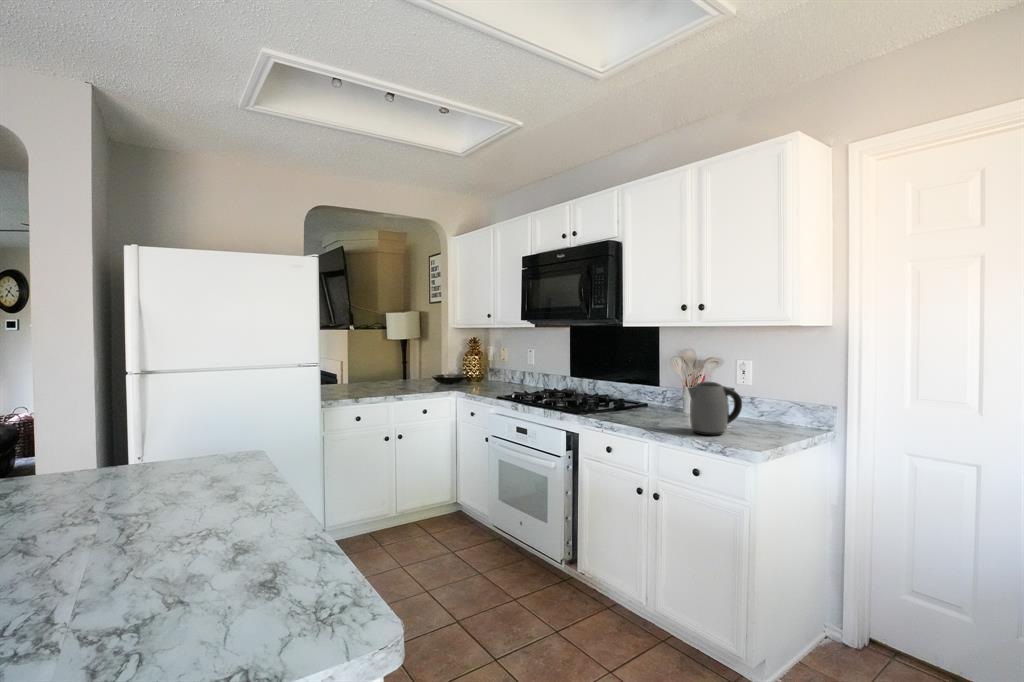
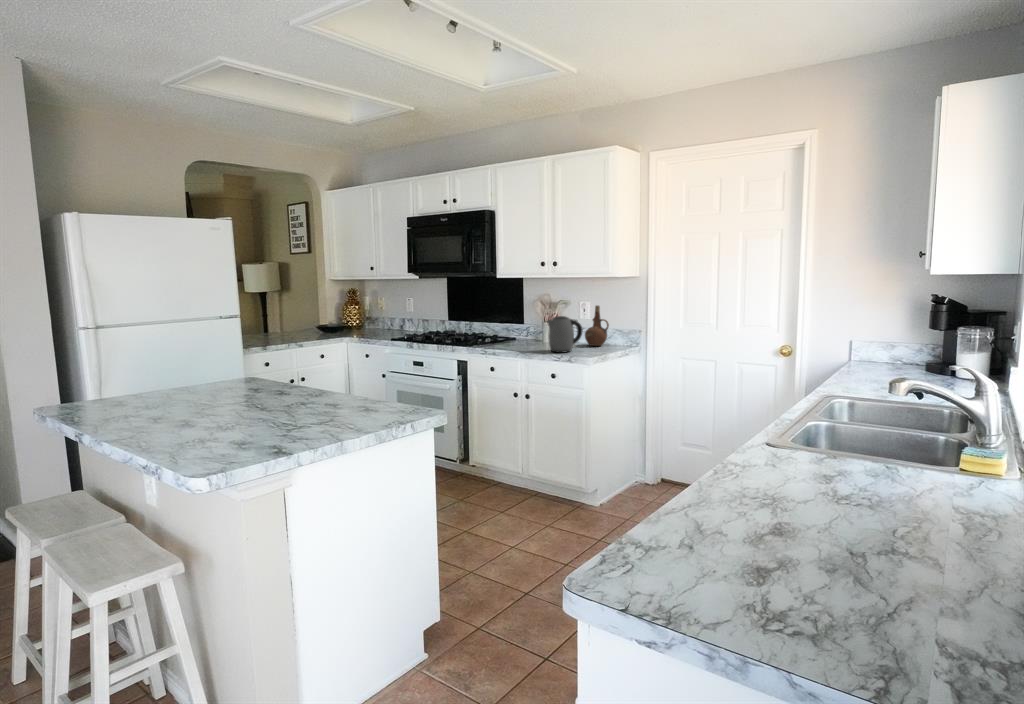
ceramic pitcher: none [745,368,783,426] -> present [585,306,609,346]

